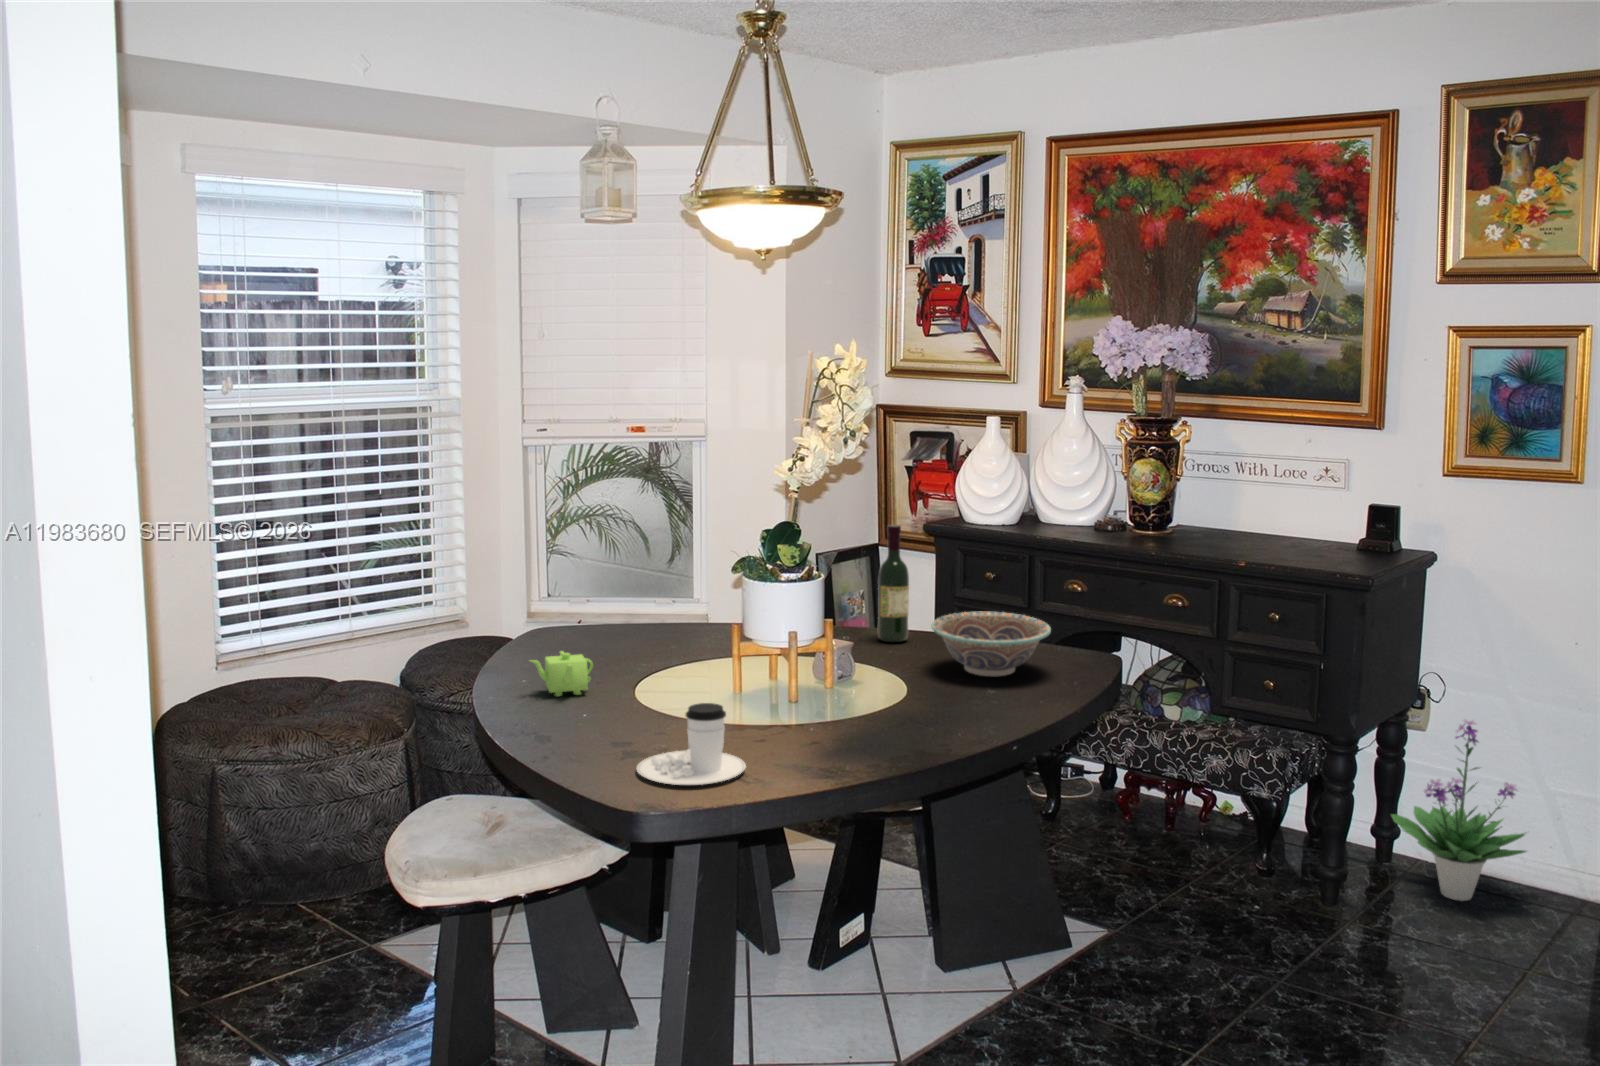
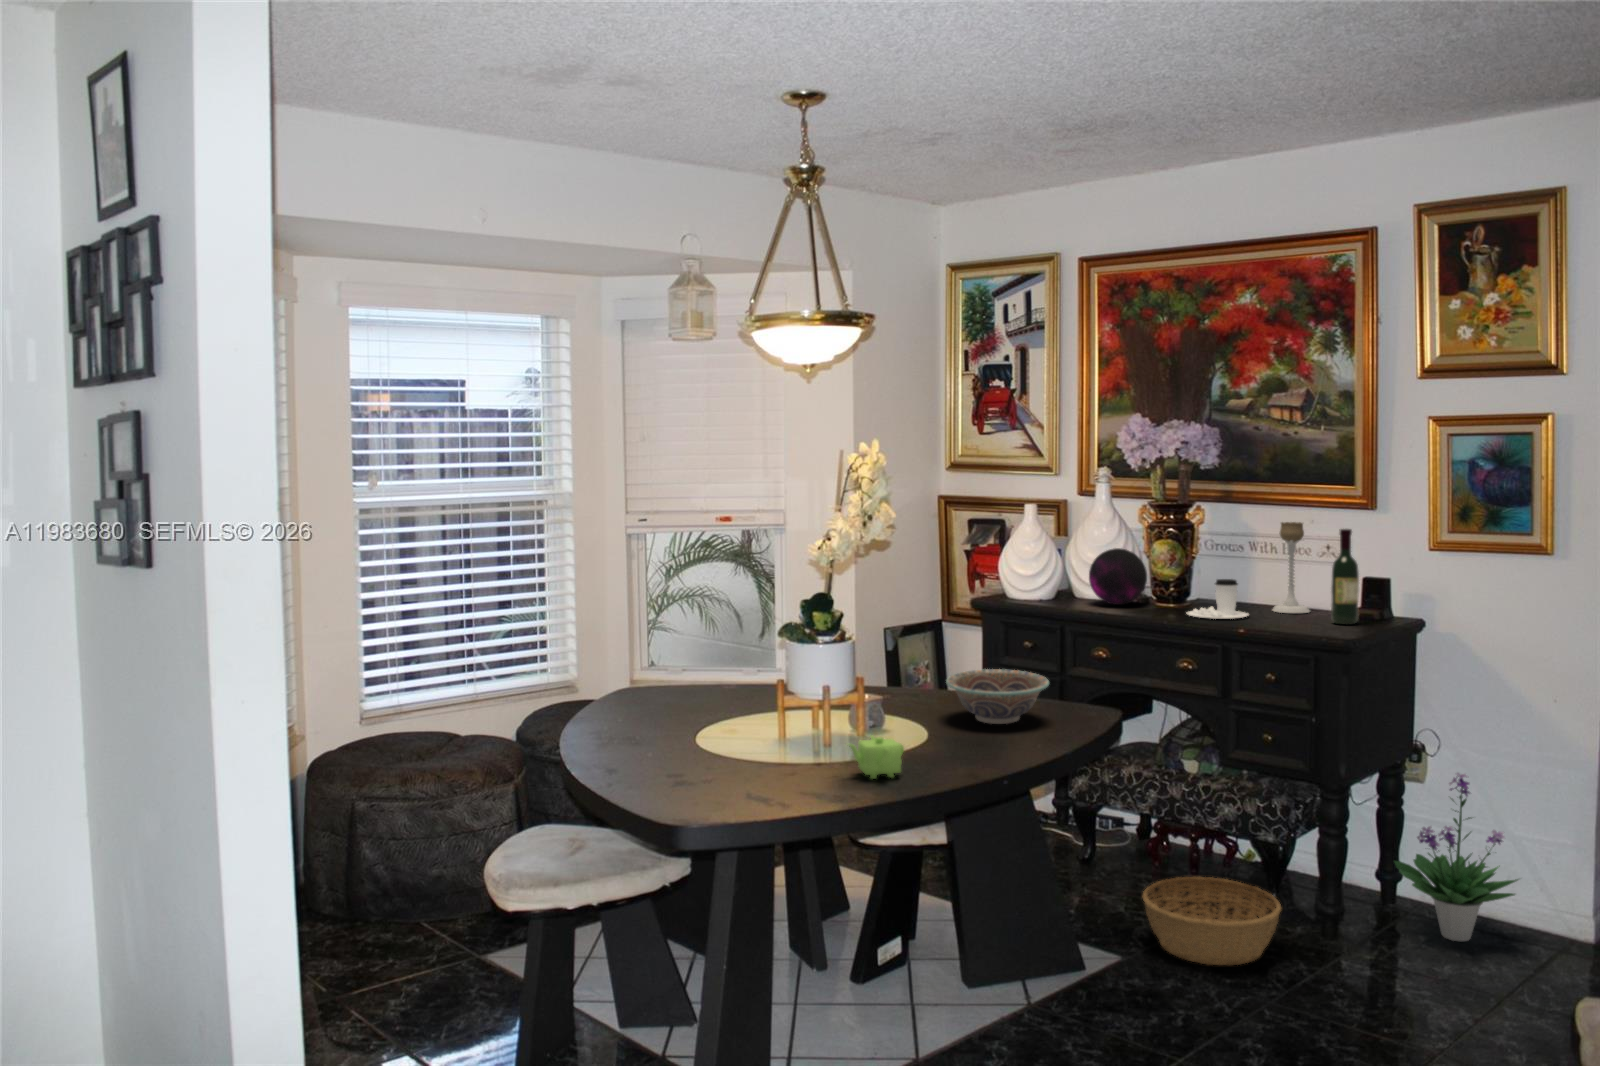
candle holder: none [1264,442,1307,544] -> present [1272,522,1310,613]
decorative orb: none [1062,469,1127,533] -> present [1089,548,1147,605]
wine bottle: present [878,525,909,642] -> present [1331,529,1359,625]
teapot: present [530,651,593,697] -> present [849,736,904,779]
coffee cup: present [637,703,746,785] -> present [1187,579,1248,619]
basket: none [1129,836,1283,937] -> present [1142,877,1281,965]

